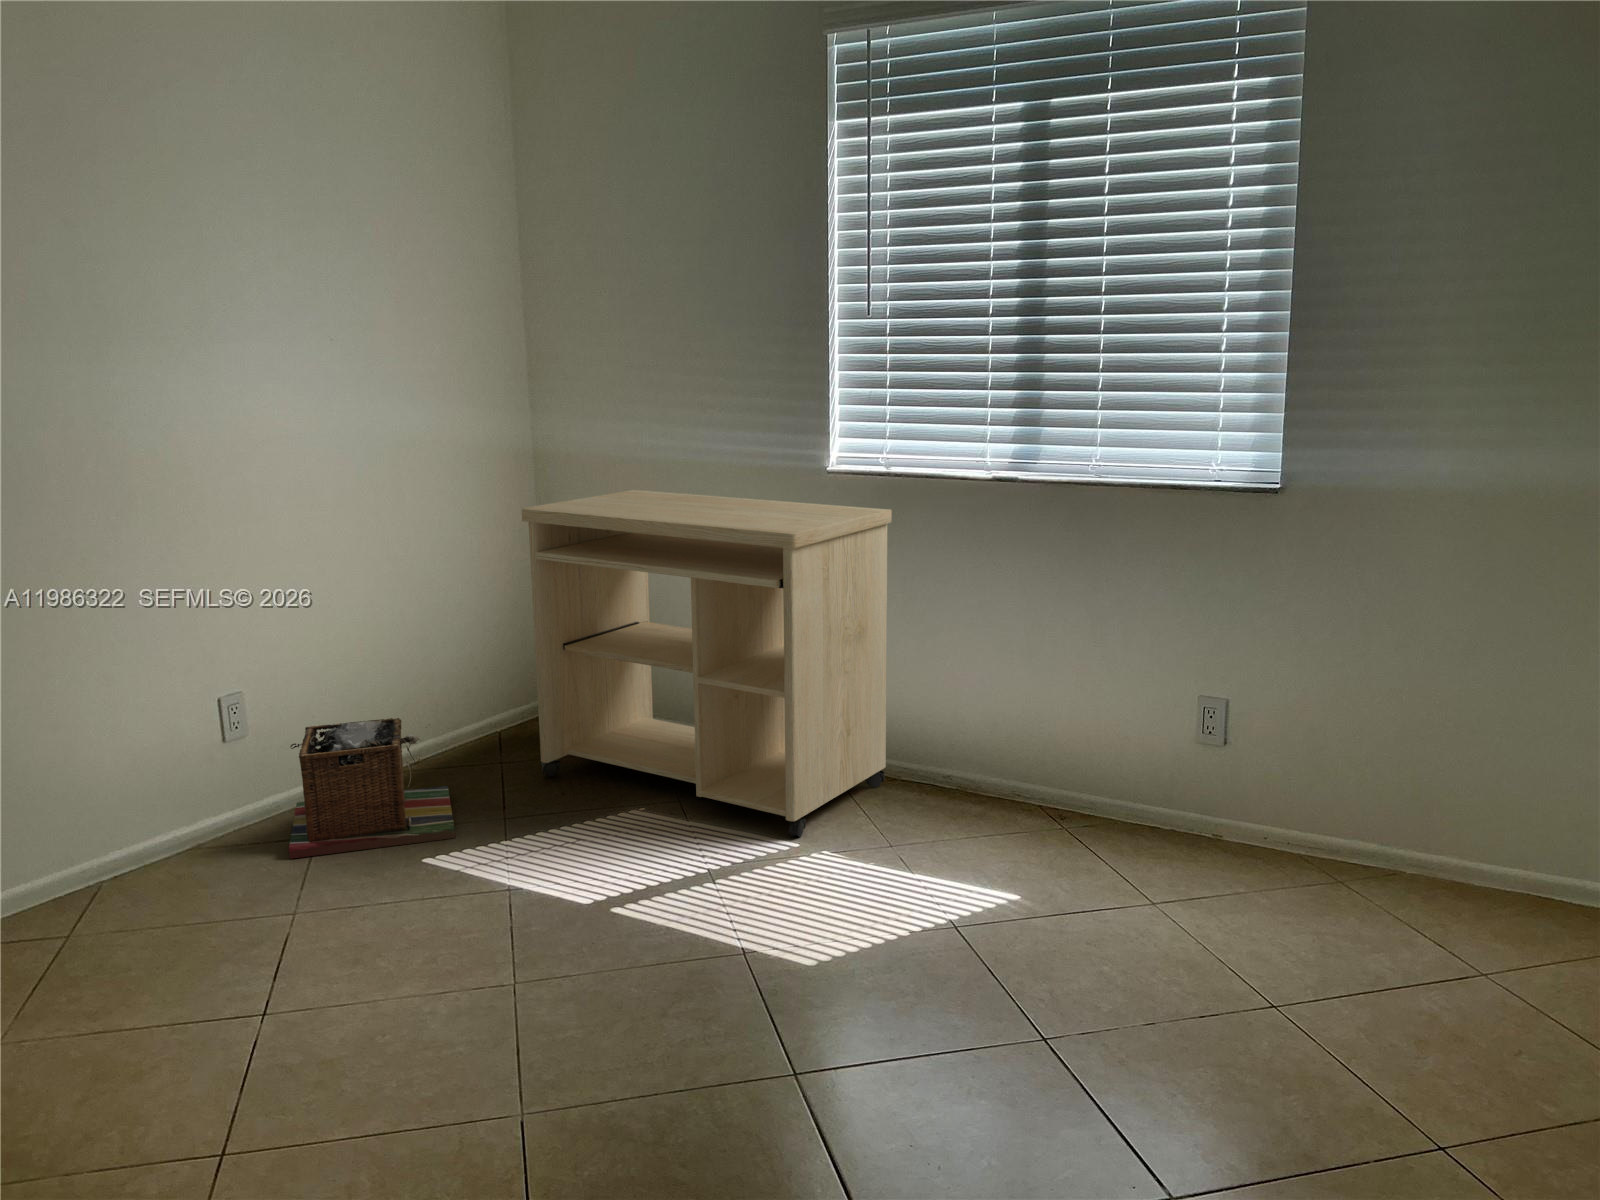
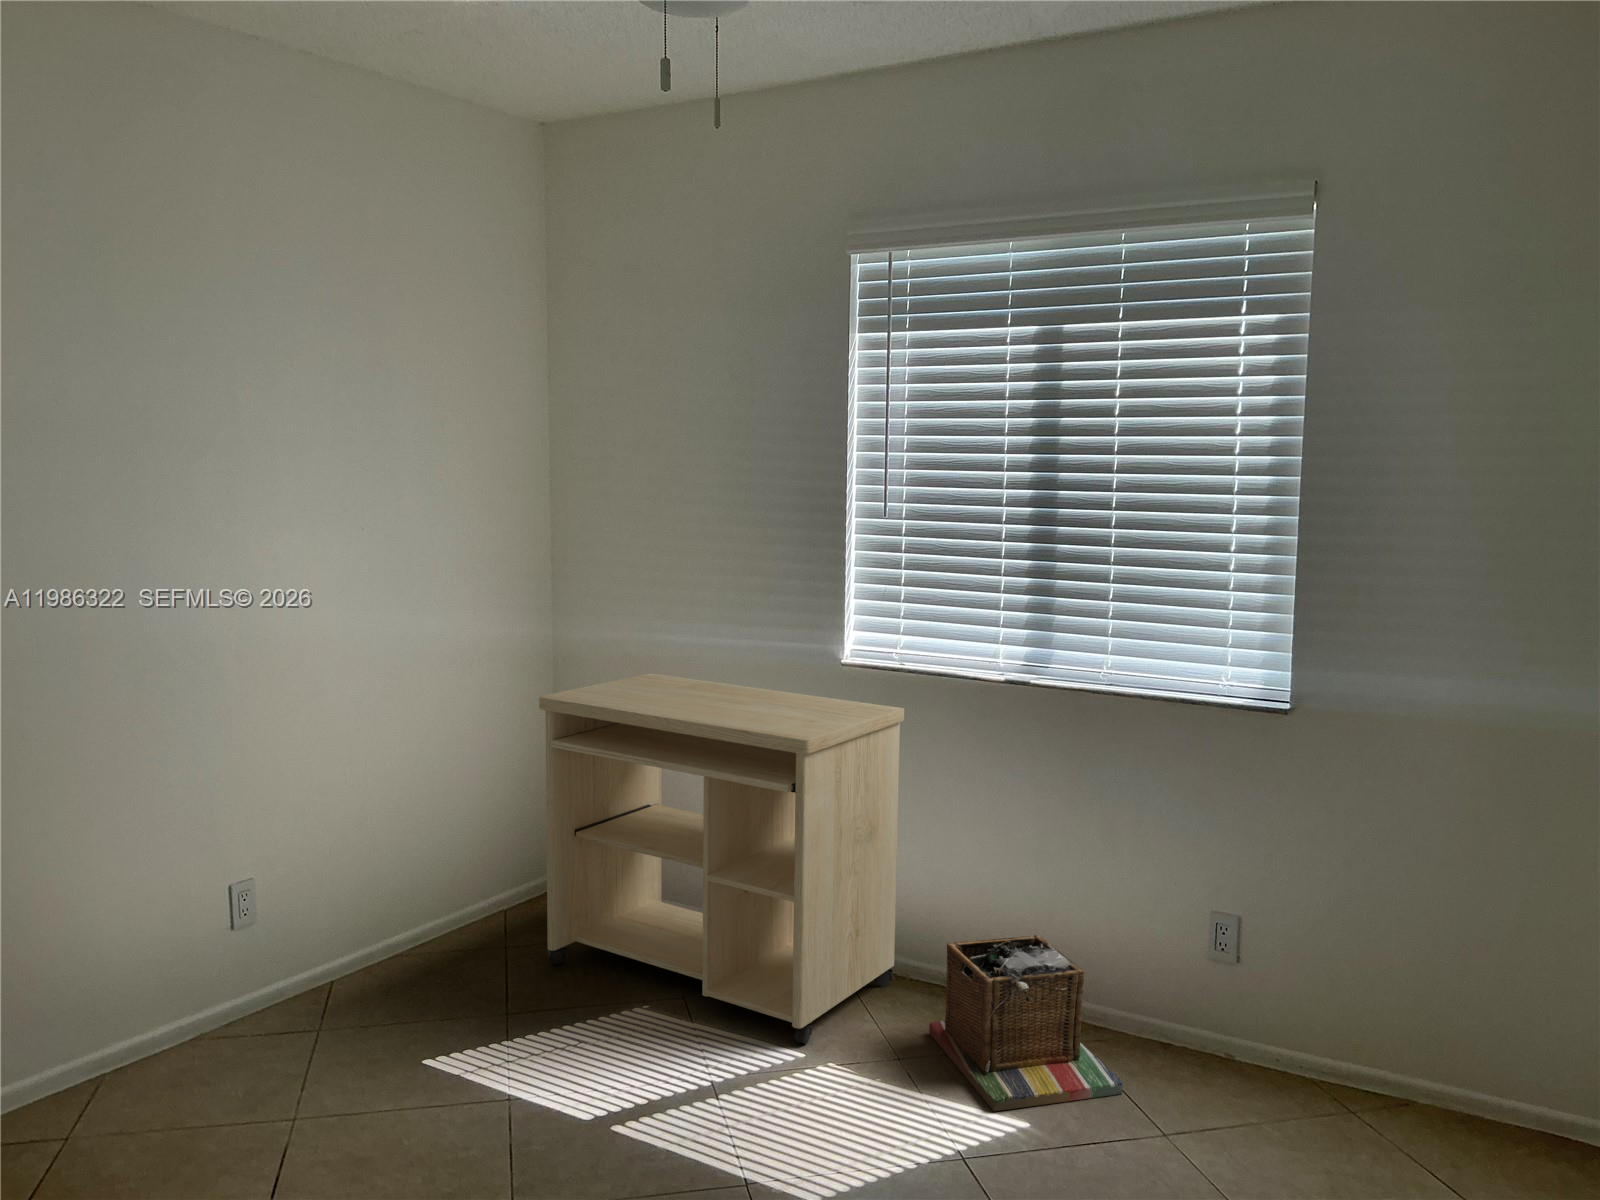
laundry basket: present [289,718,455,859] -> present [929,935,1123,1111]

